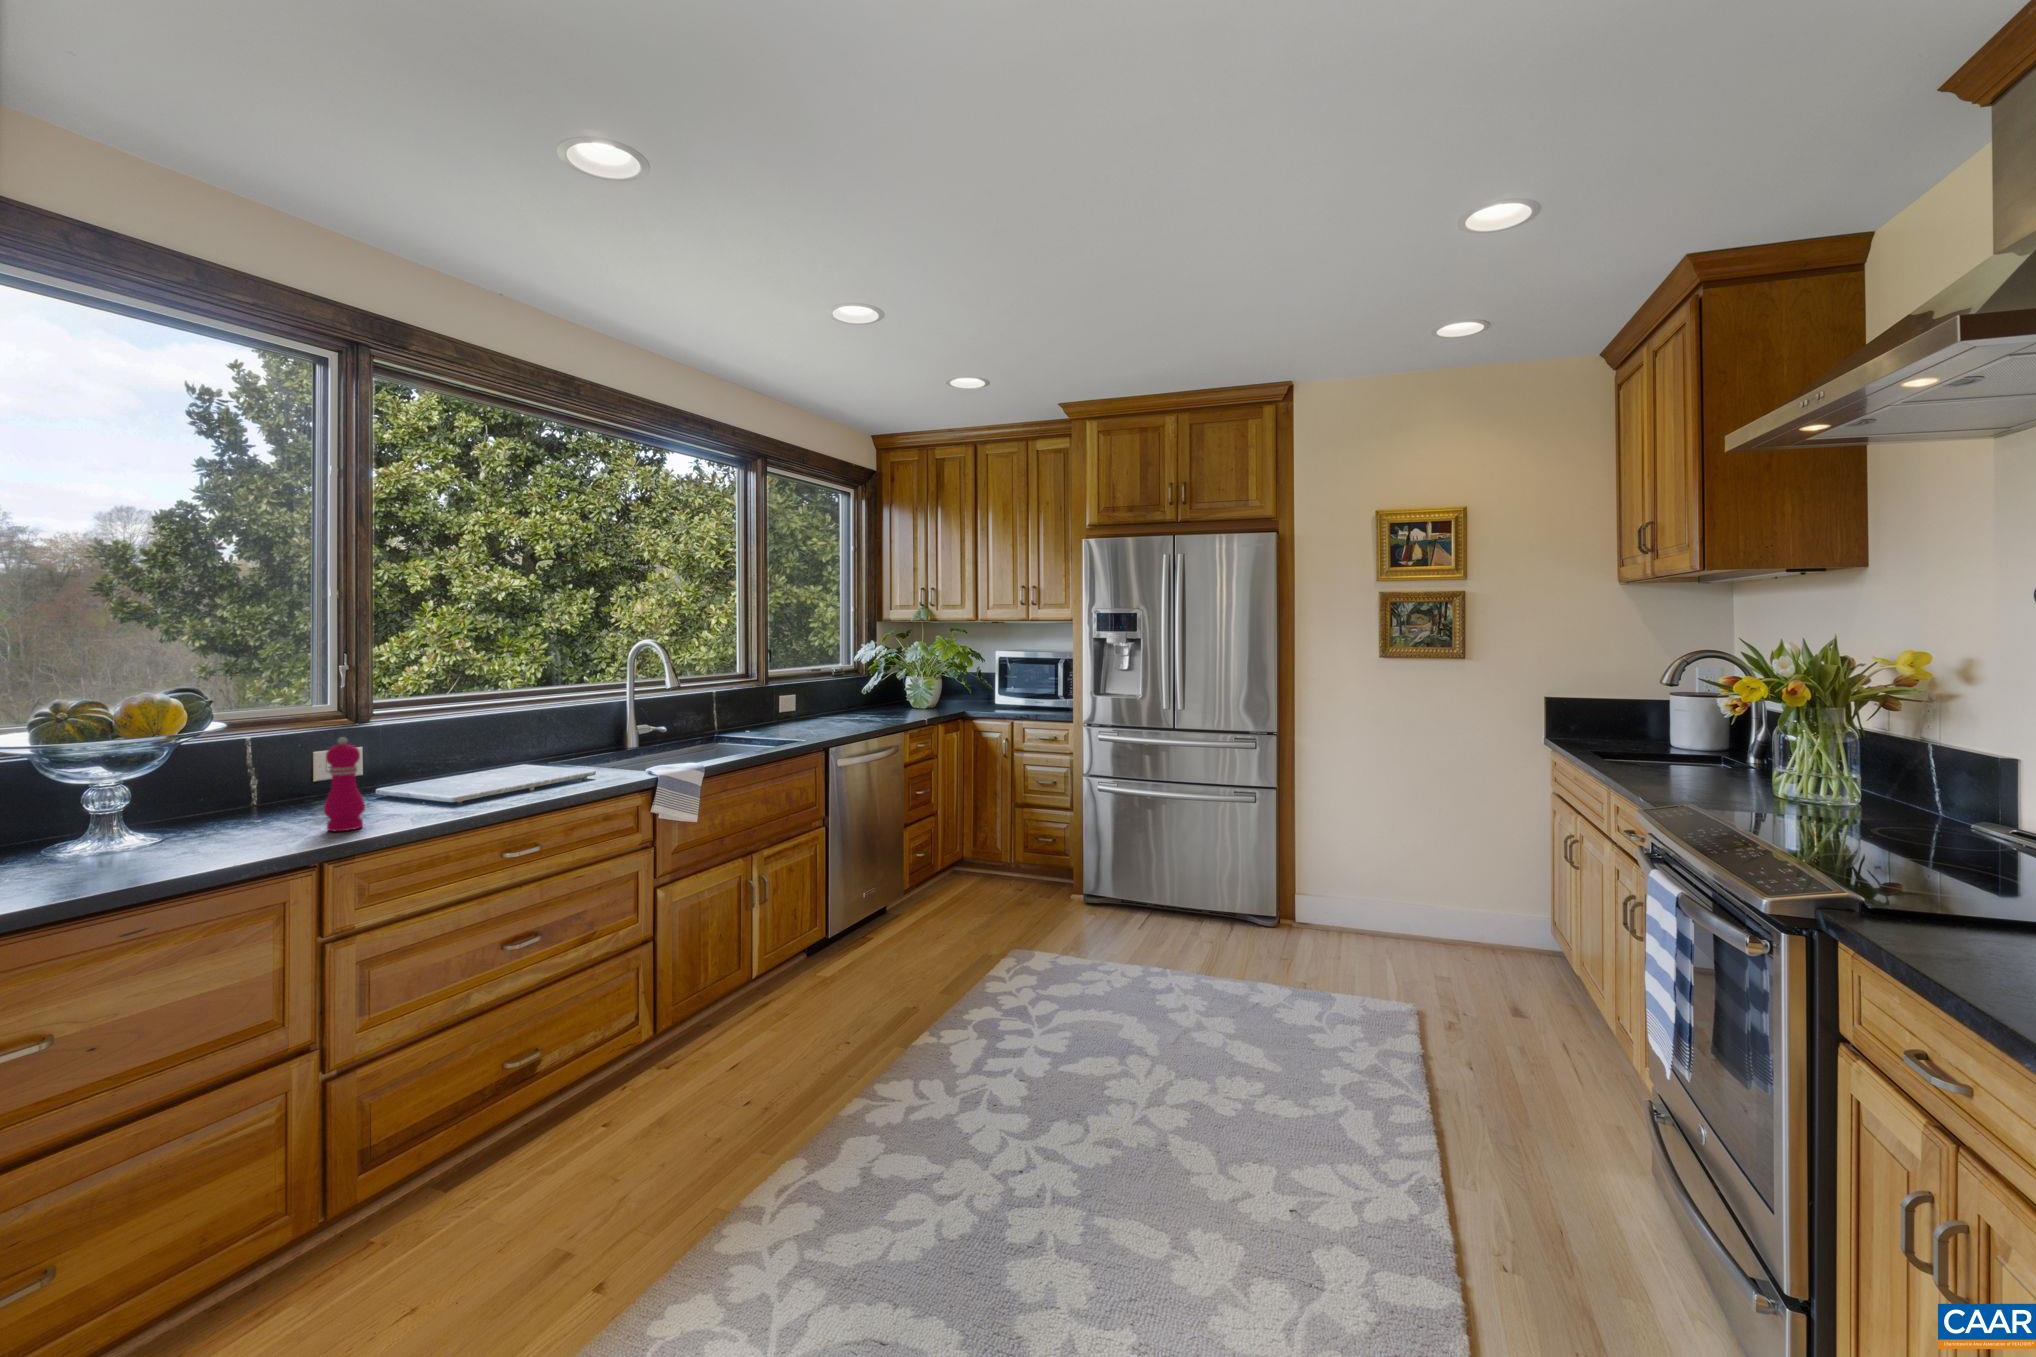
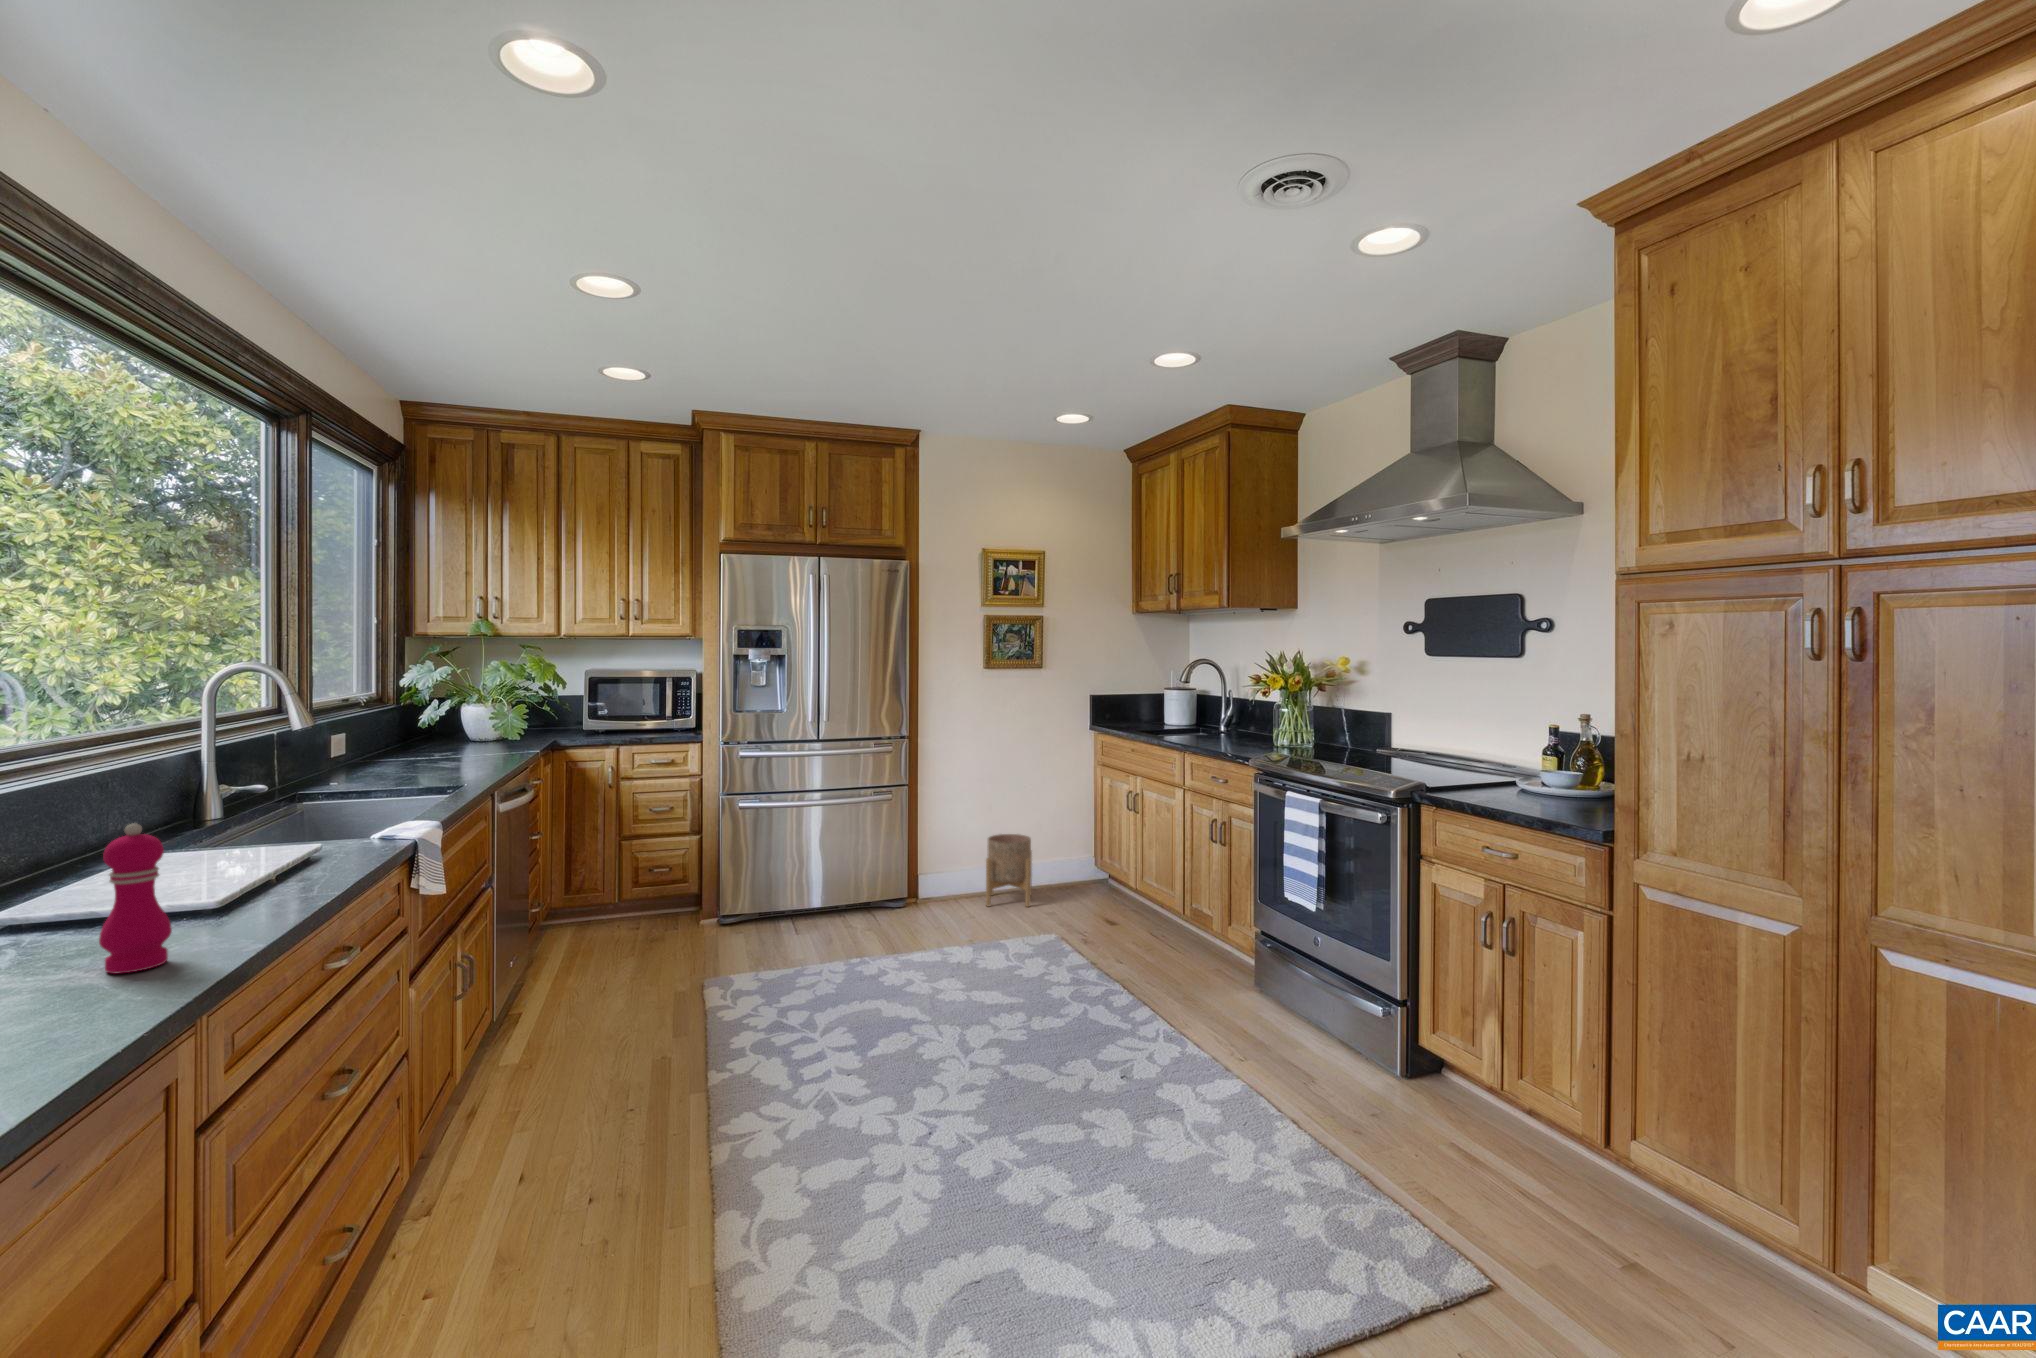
planter: none [1361,858,1434,953] -> present [986,834,1032,907]

